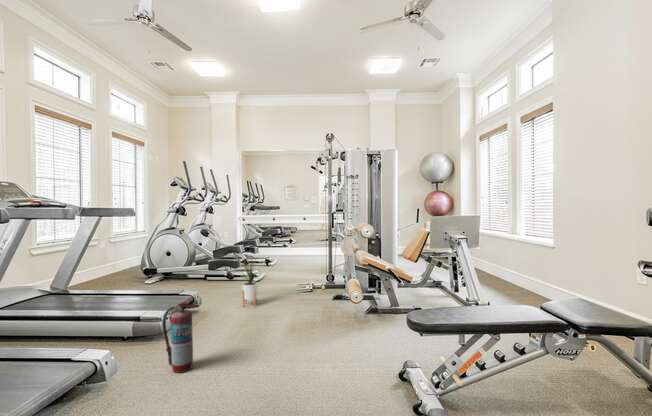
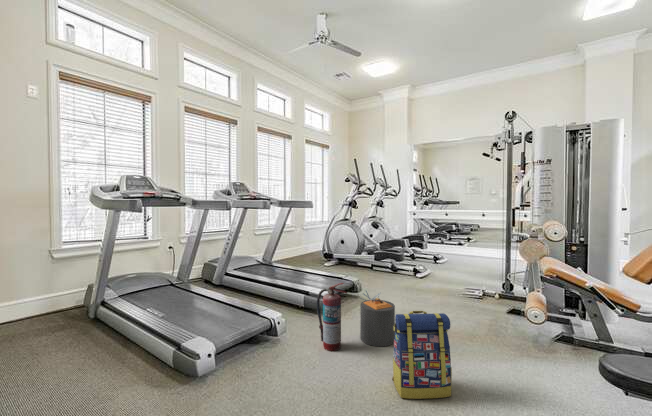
house plant: present [242,255,257,307] -> none [394,242,426,303]
trash can: none [209,299,247,355] -> present [360,291,395,346]
backpack: none [255,308,307,393] -> present [392,311,452,399]

